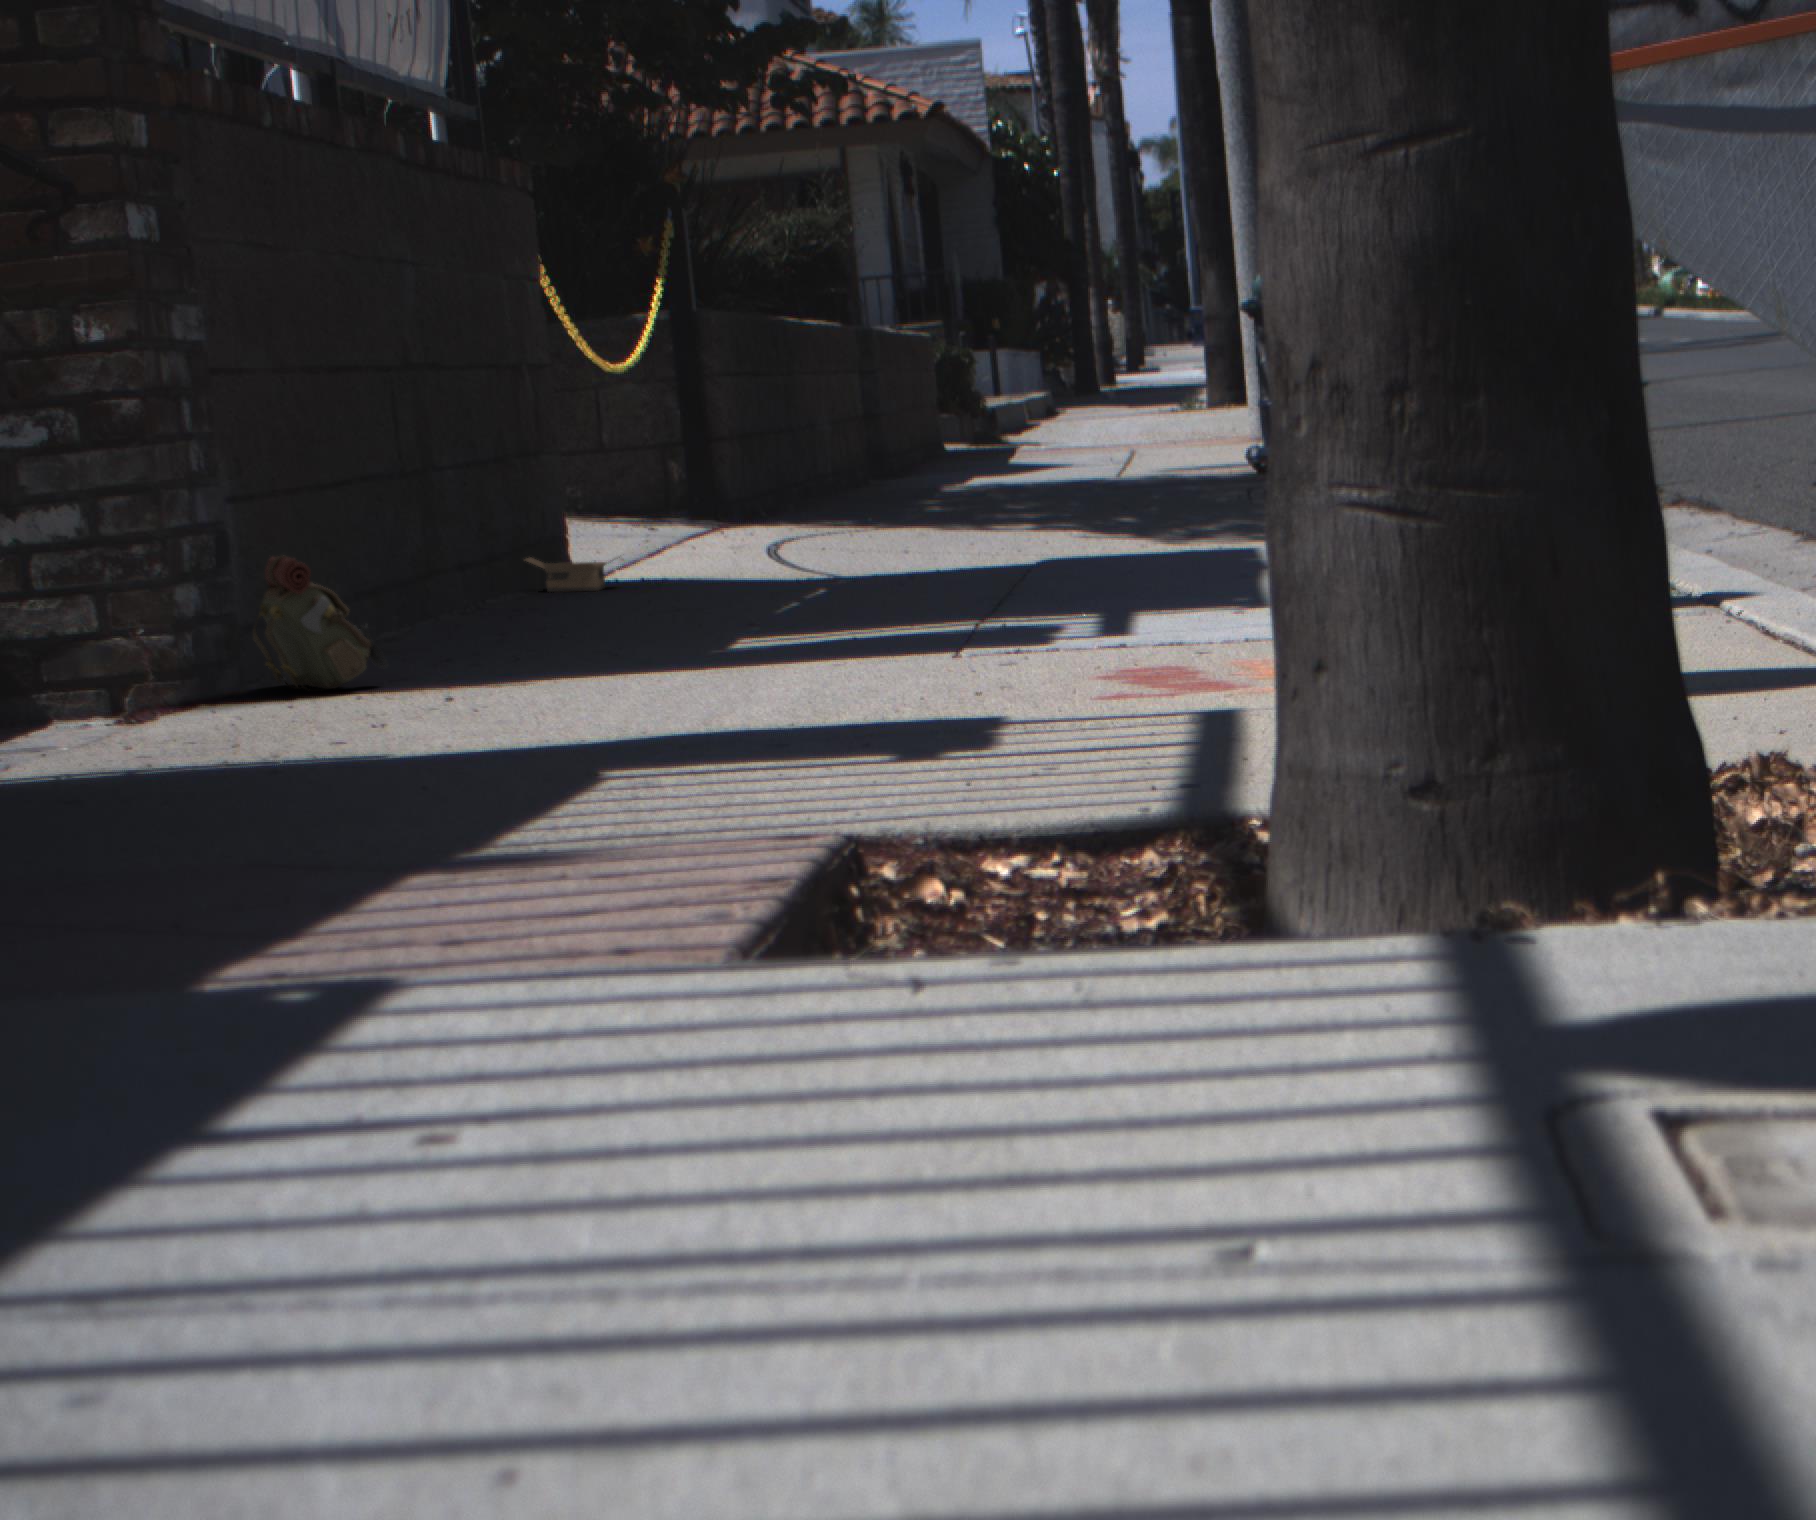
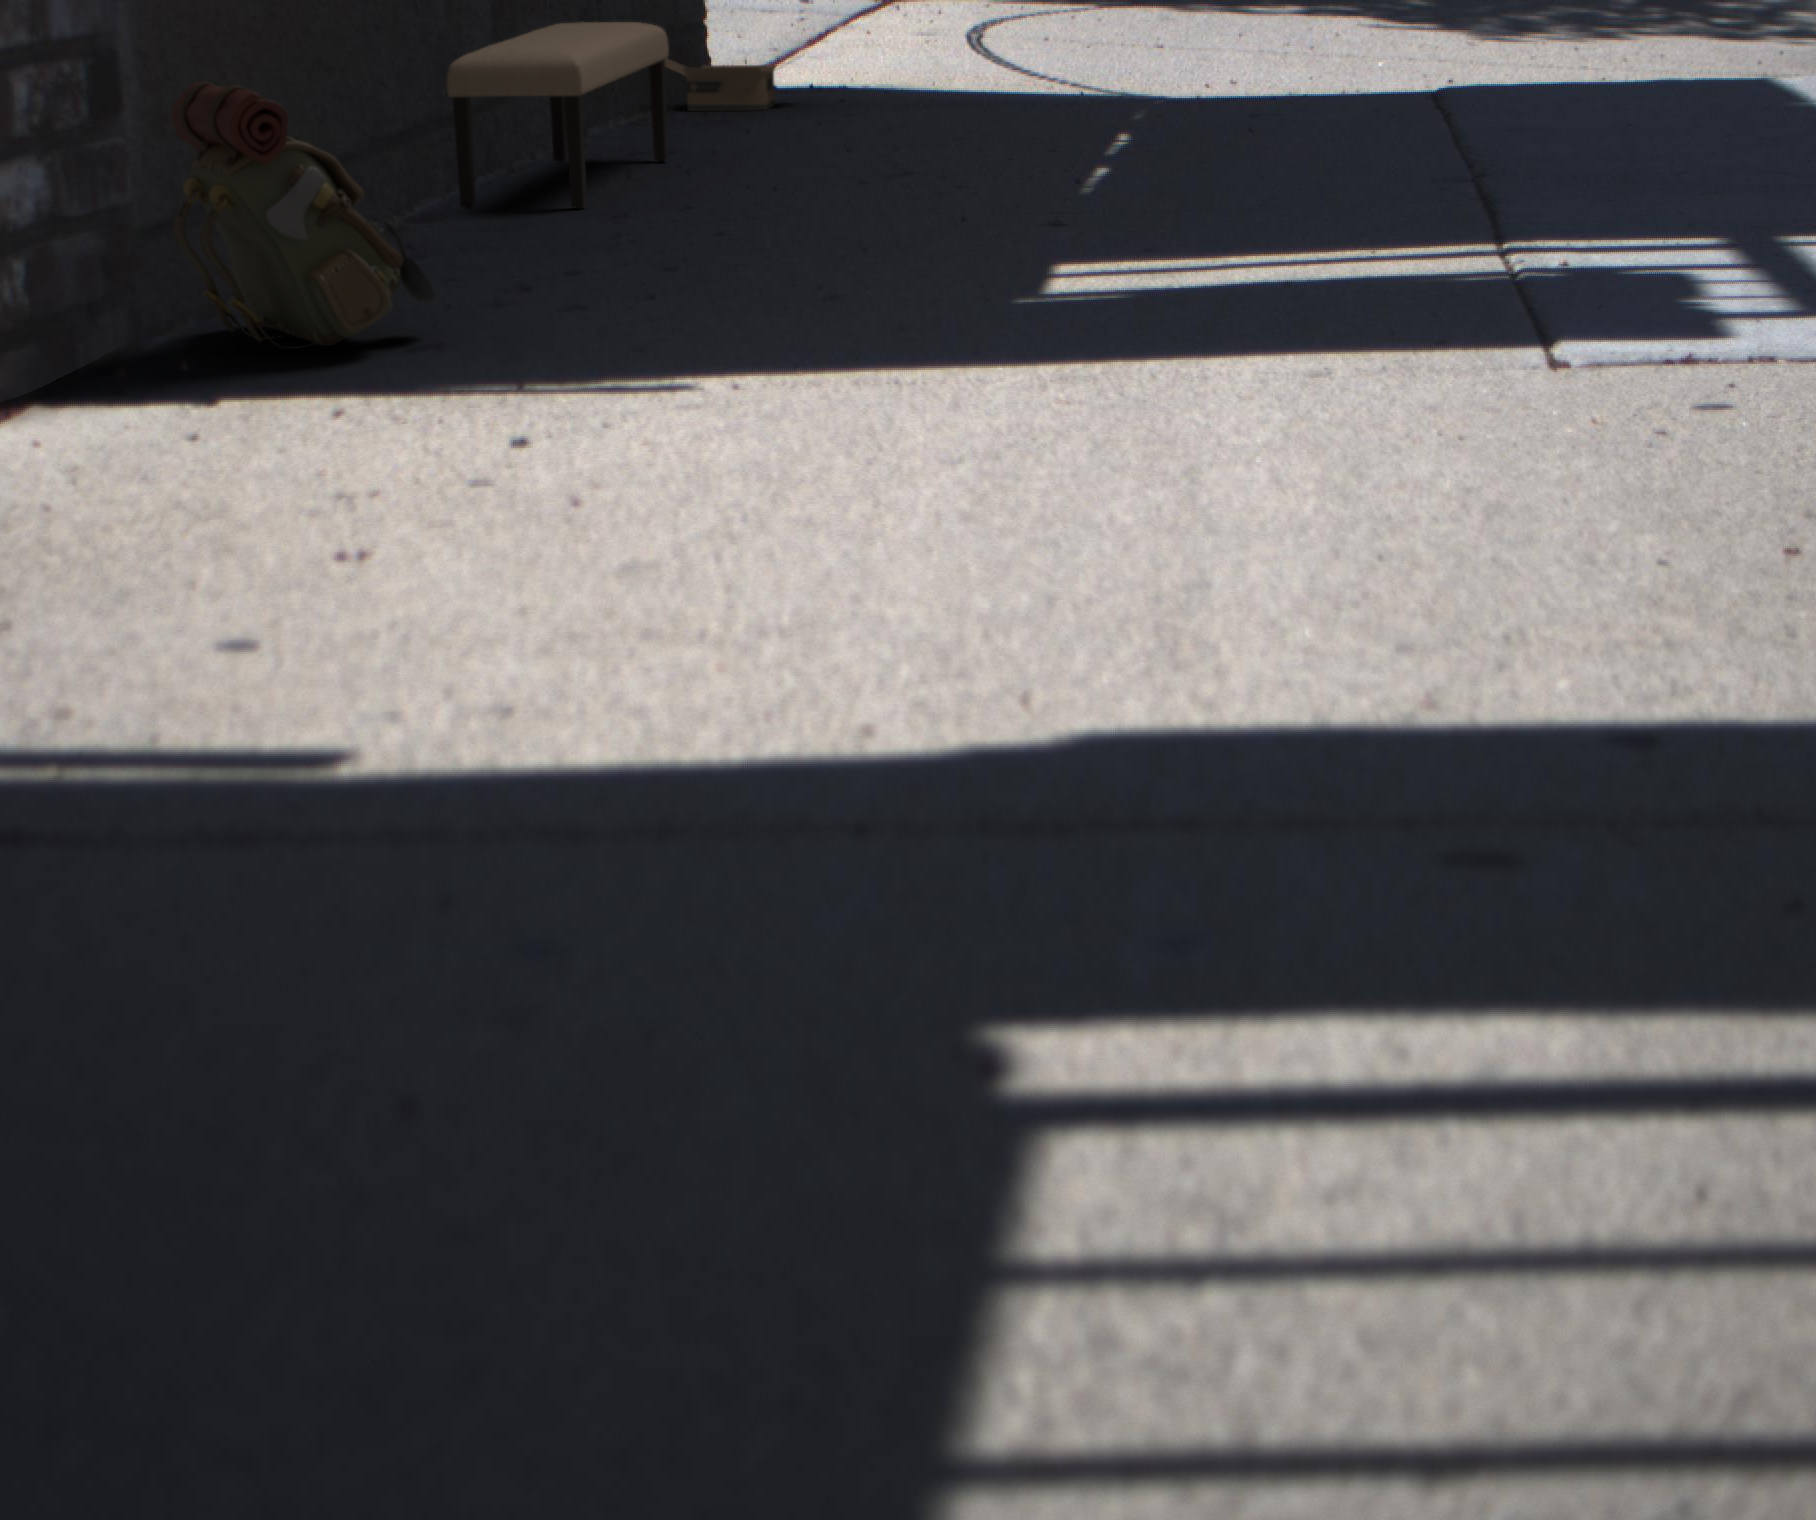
bench: none [388,531,528,639] -> present [446,22,669,209]

